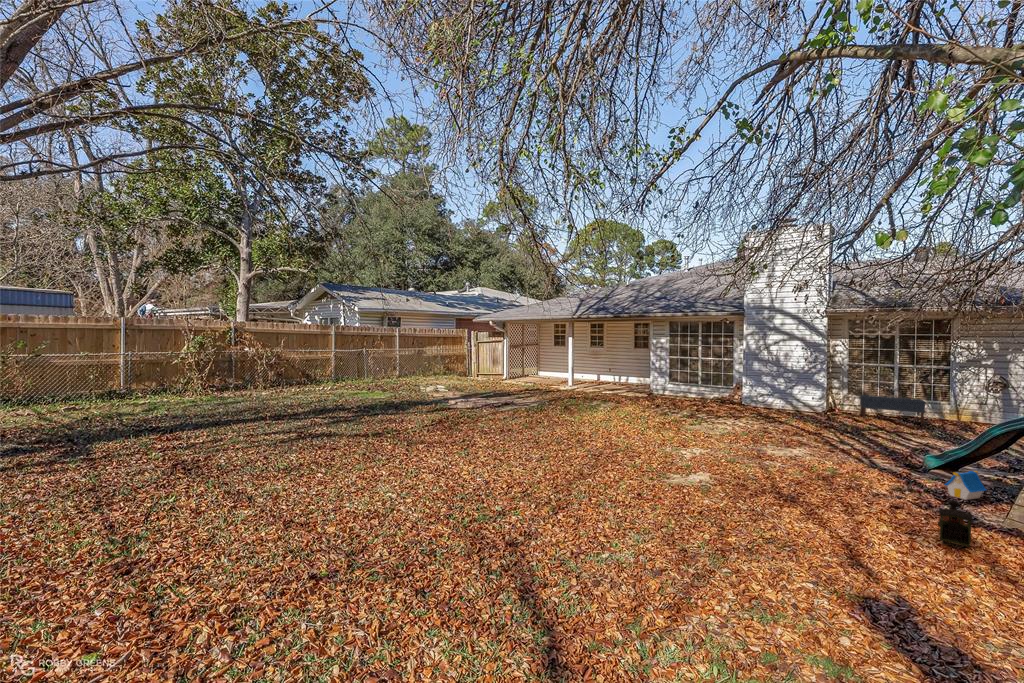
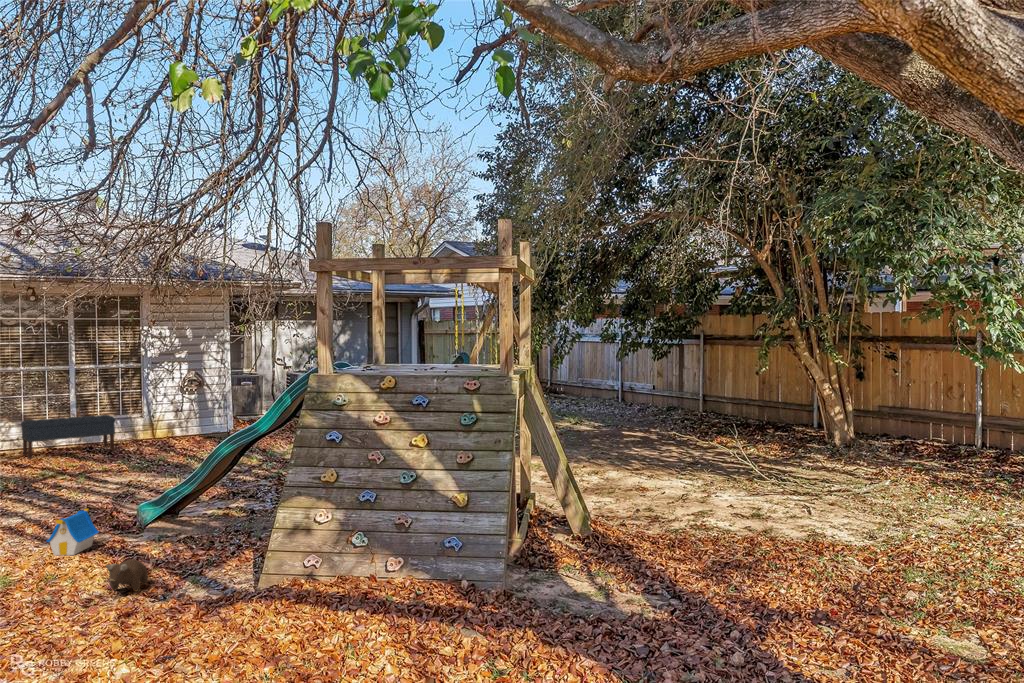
toy house: present [945,471,986,500] -> present [46,509,99,555]
plush toy: none [889,478,918,500] -> present [106,559,148,591]
toy train: present [937,500,973,548] -> none [199,580,255,660]

